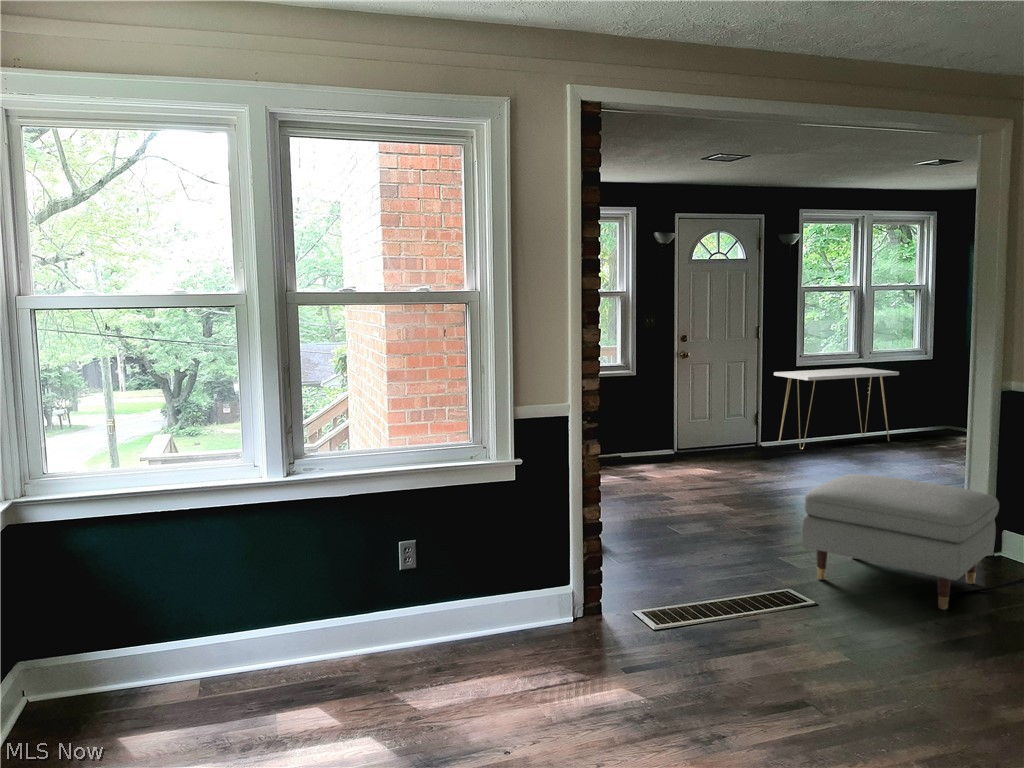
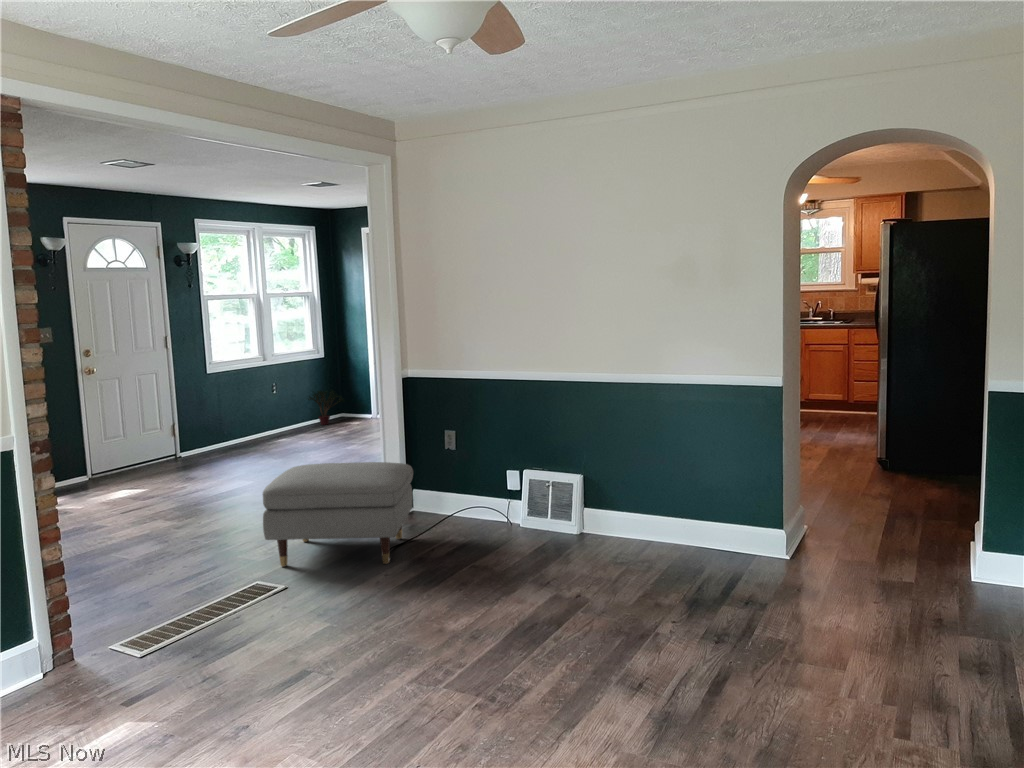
console table: present [774,368,899,449] -> none [187,370,302,455]
potted plant: none [903,393,951,434] -> present [308,390,344,425]

